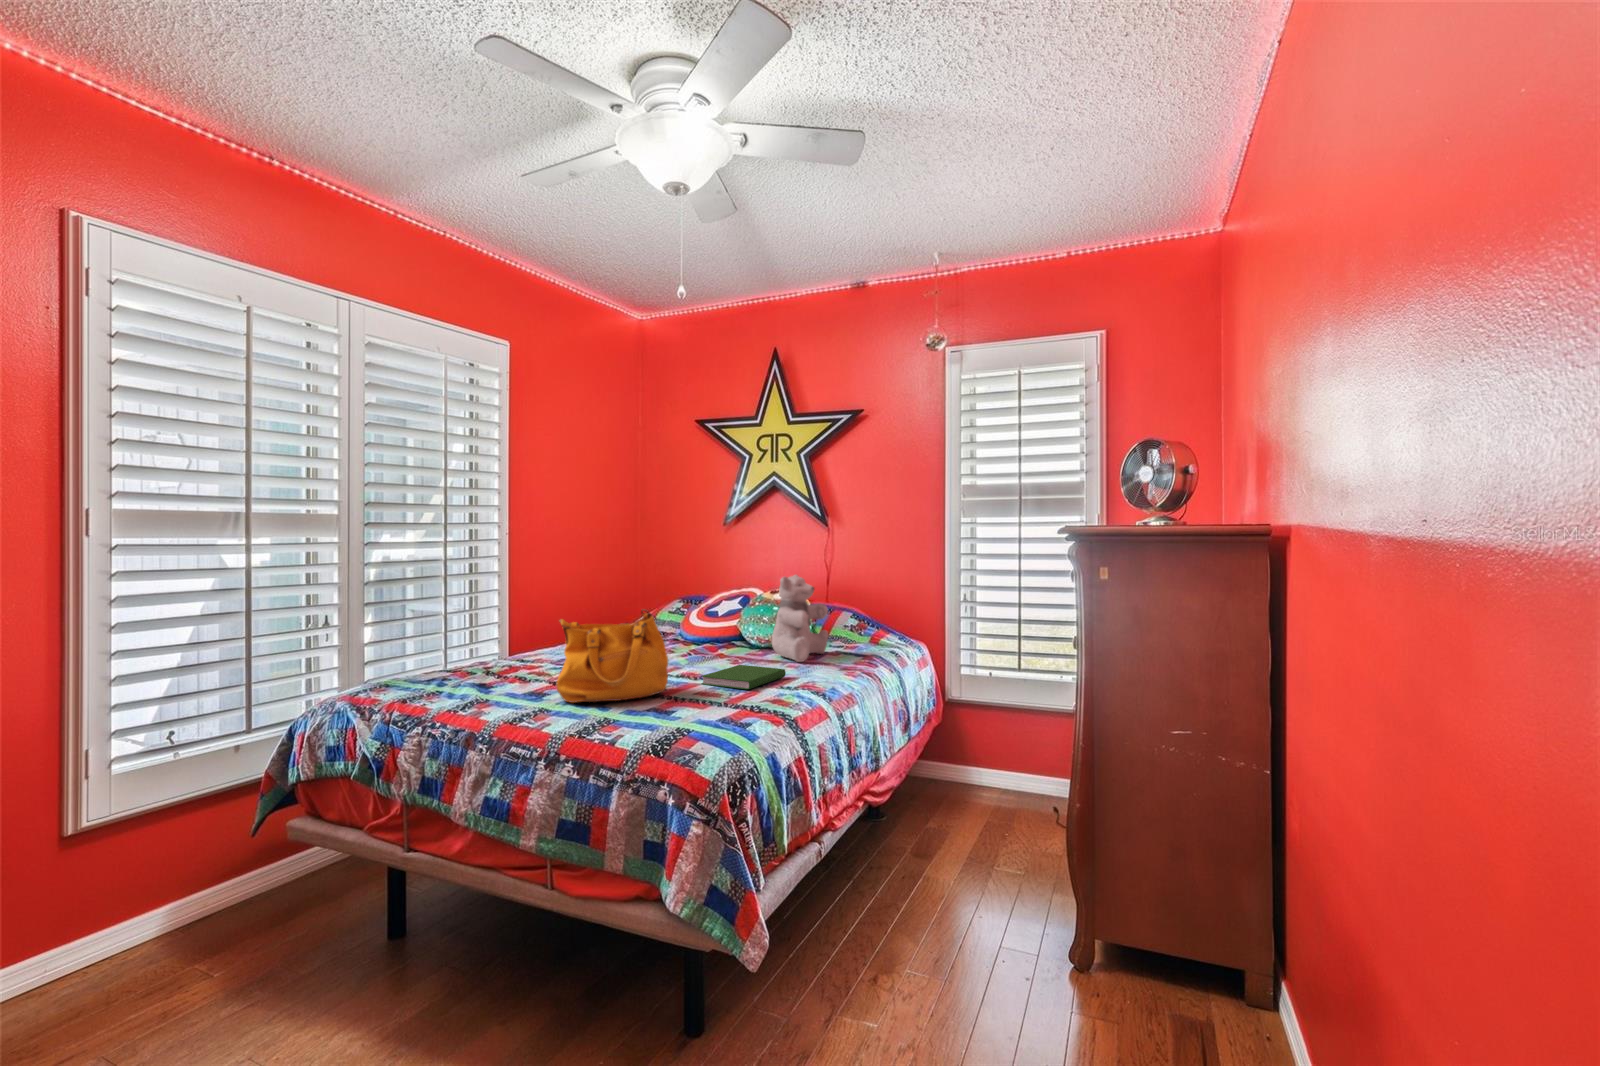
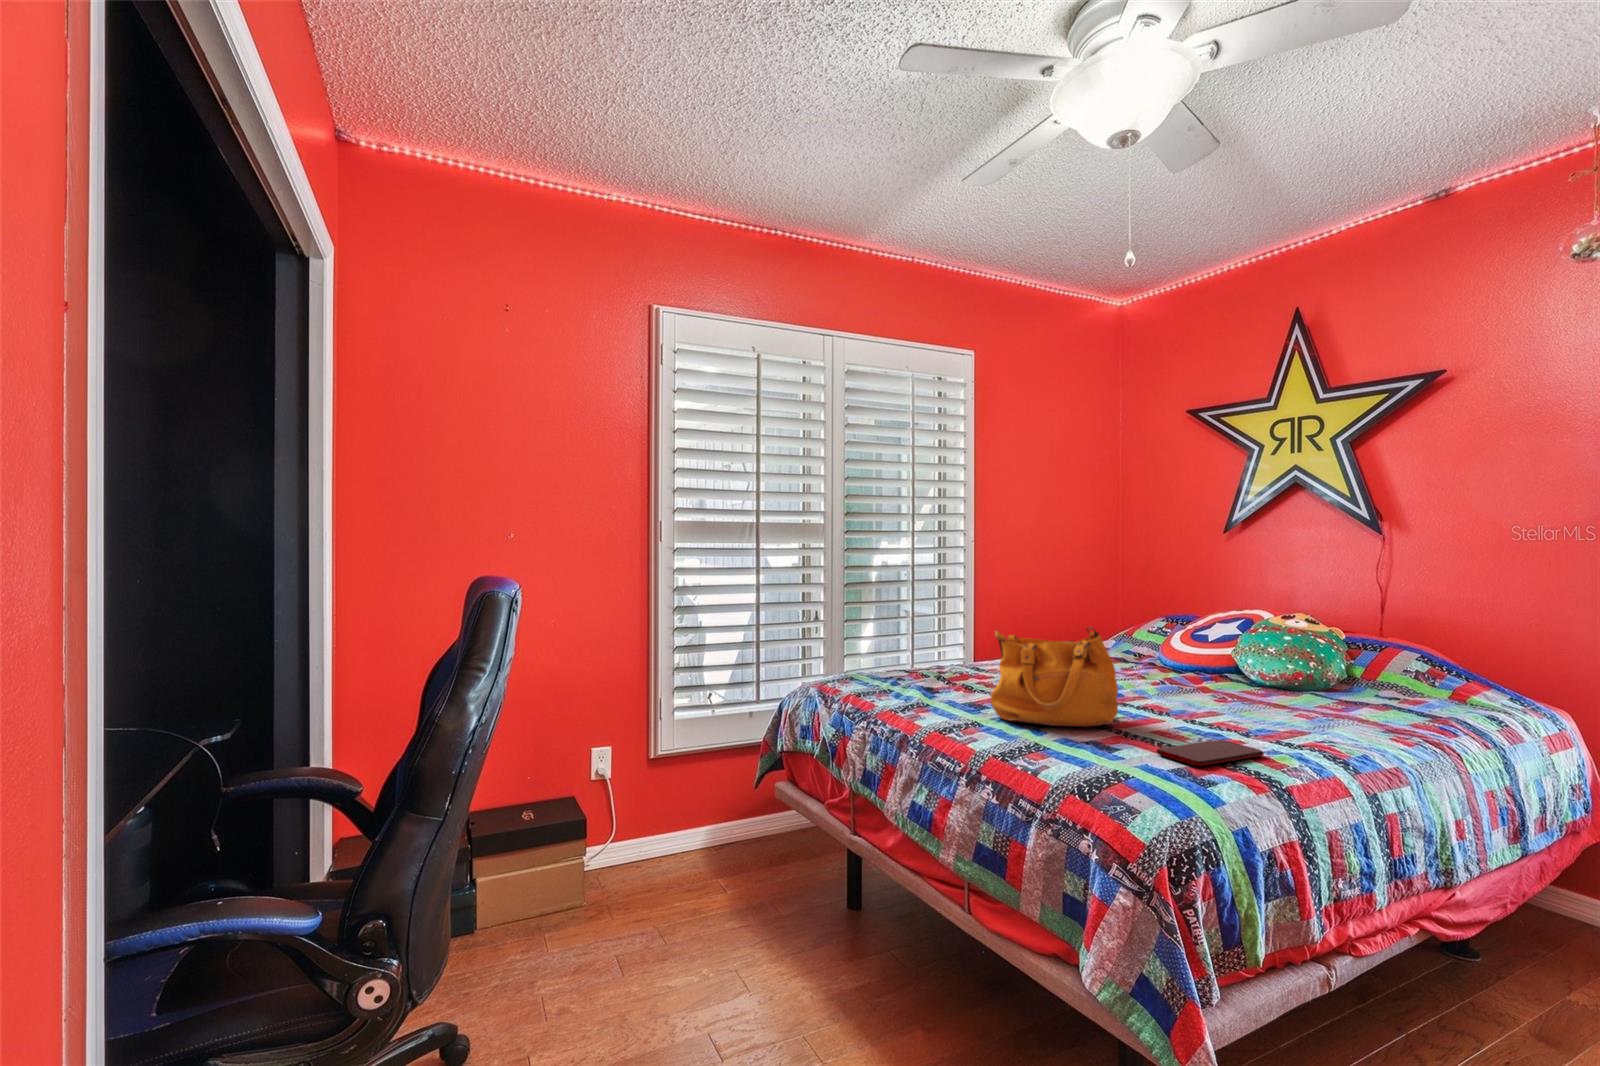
teddy bear: present [772,575,828,662] -> none [1277,596,1371,713]
hardcover book: present [701,665,786,689] -> none [1164,705,1289,738]
smartphone: none [704,691,776,713] -> present [1157,740,1263,766]

